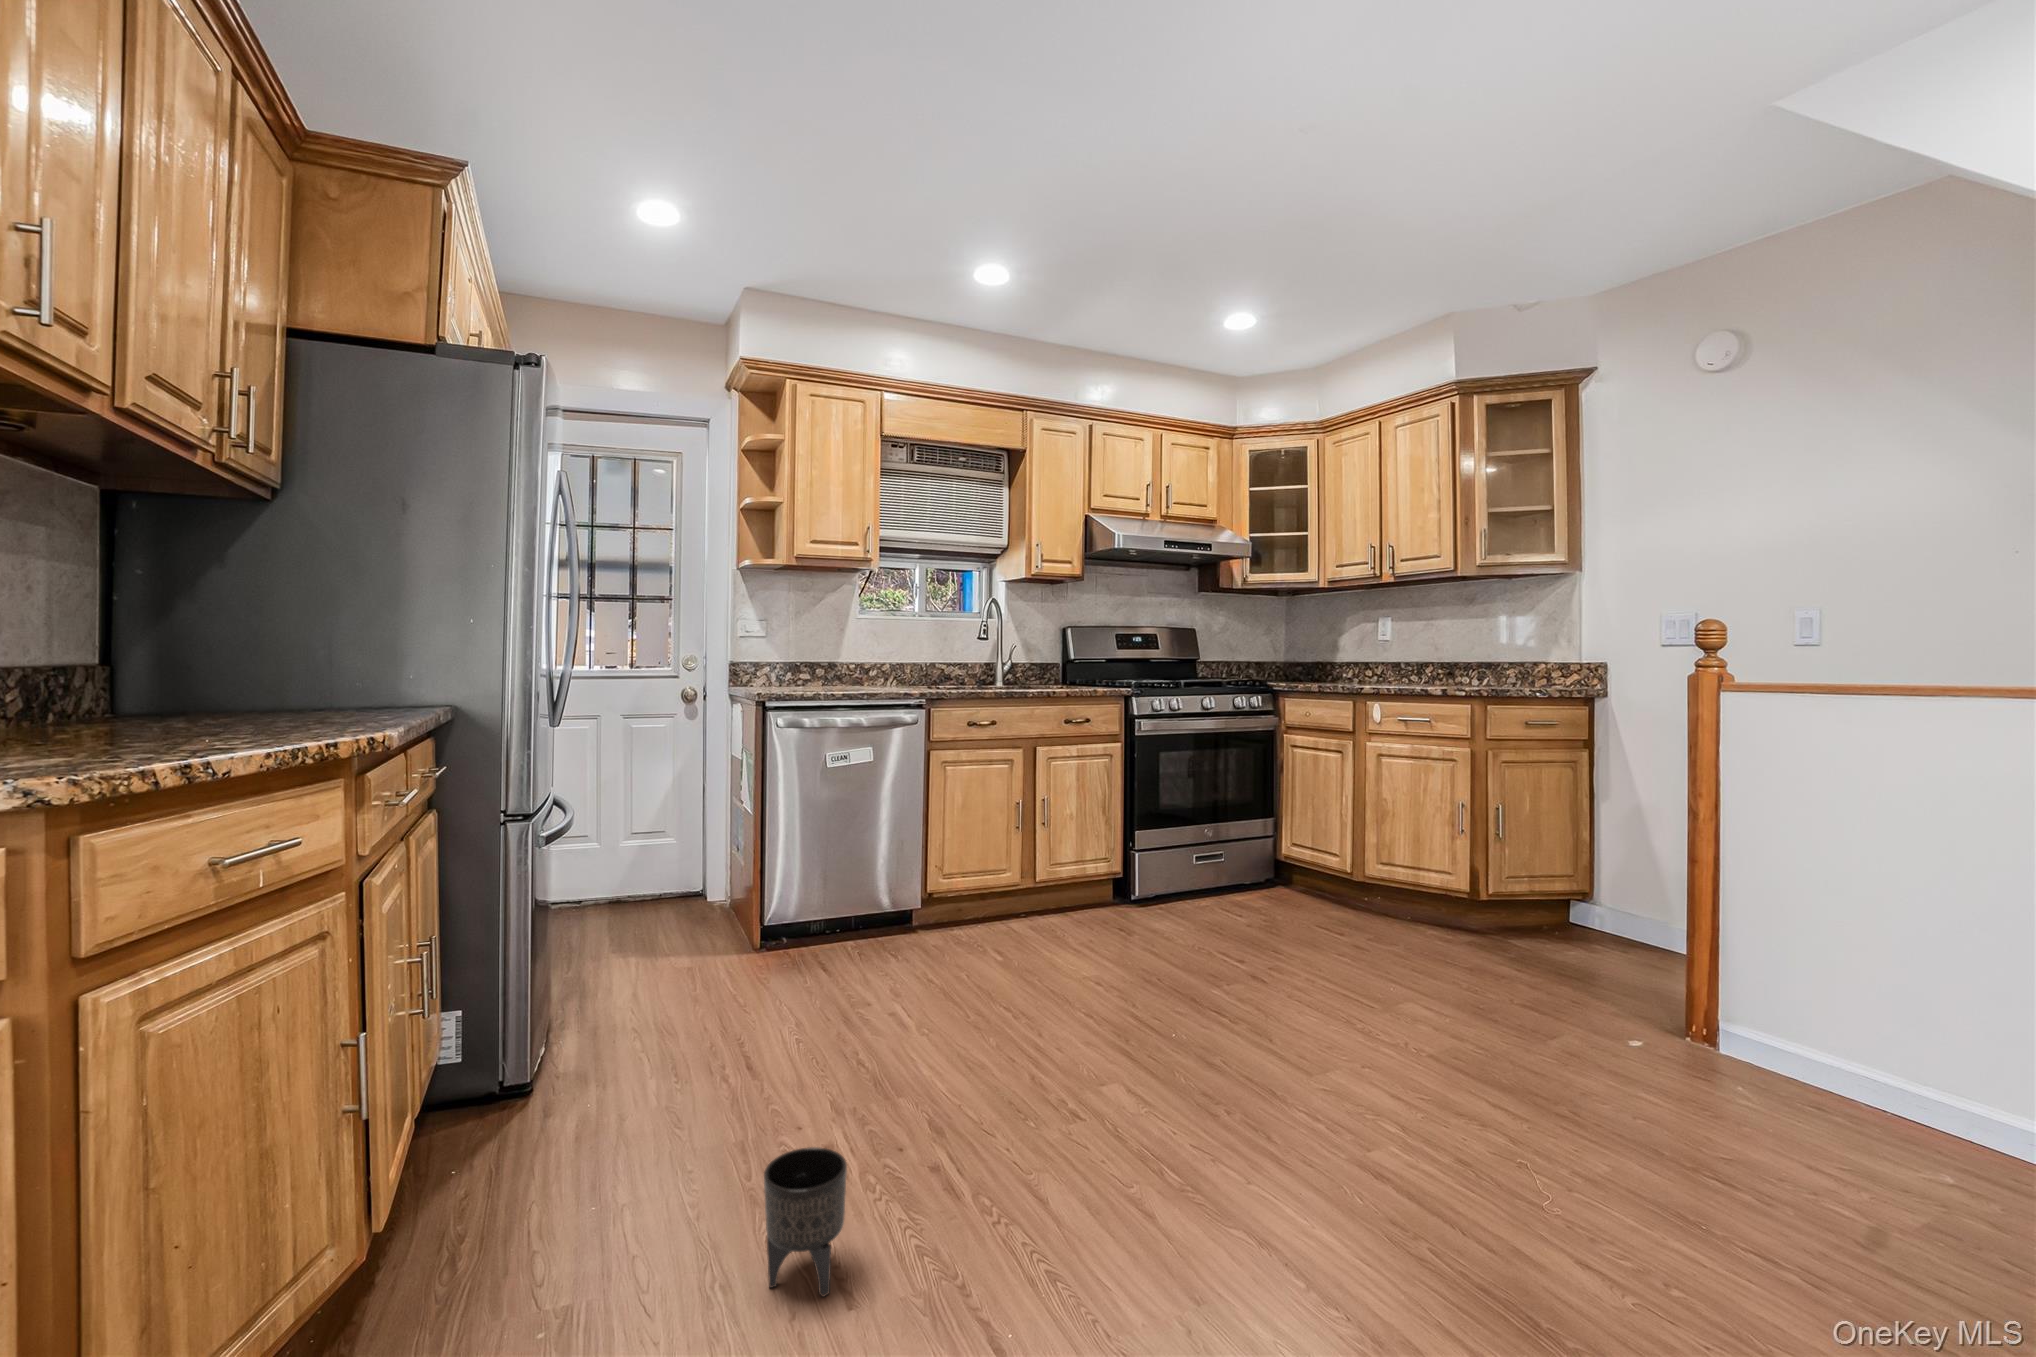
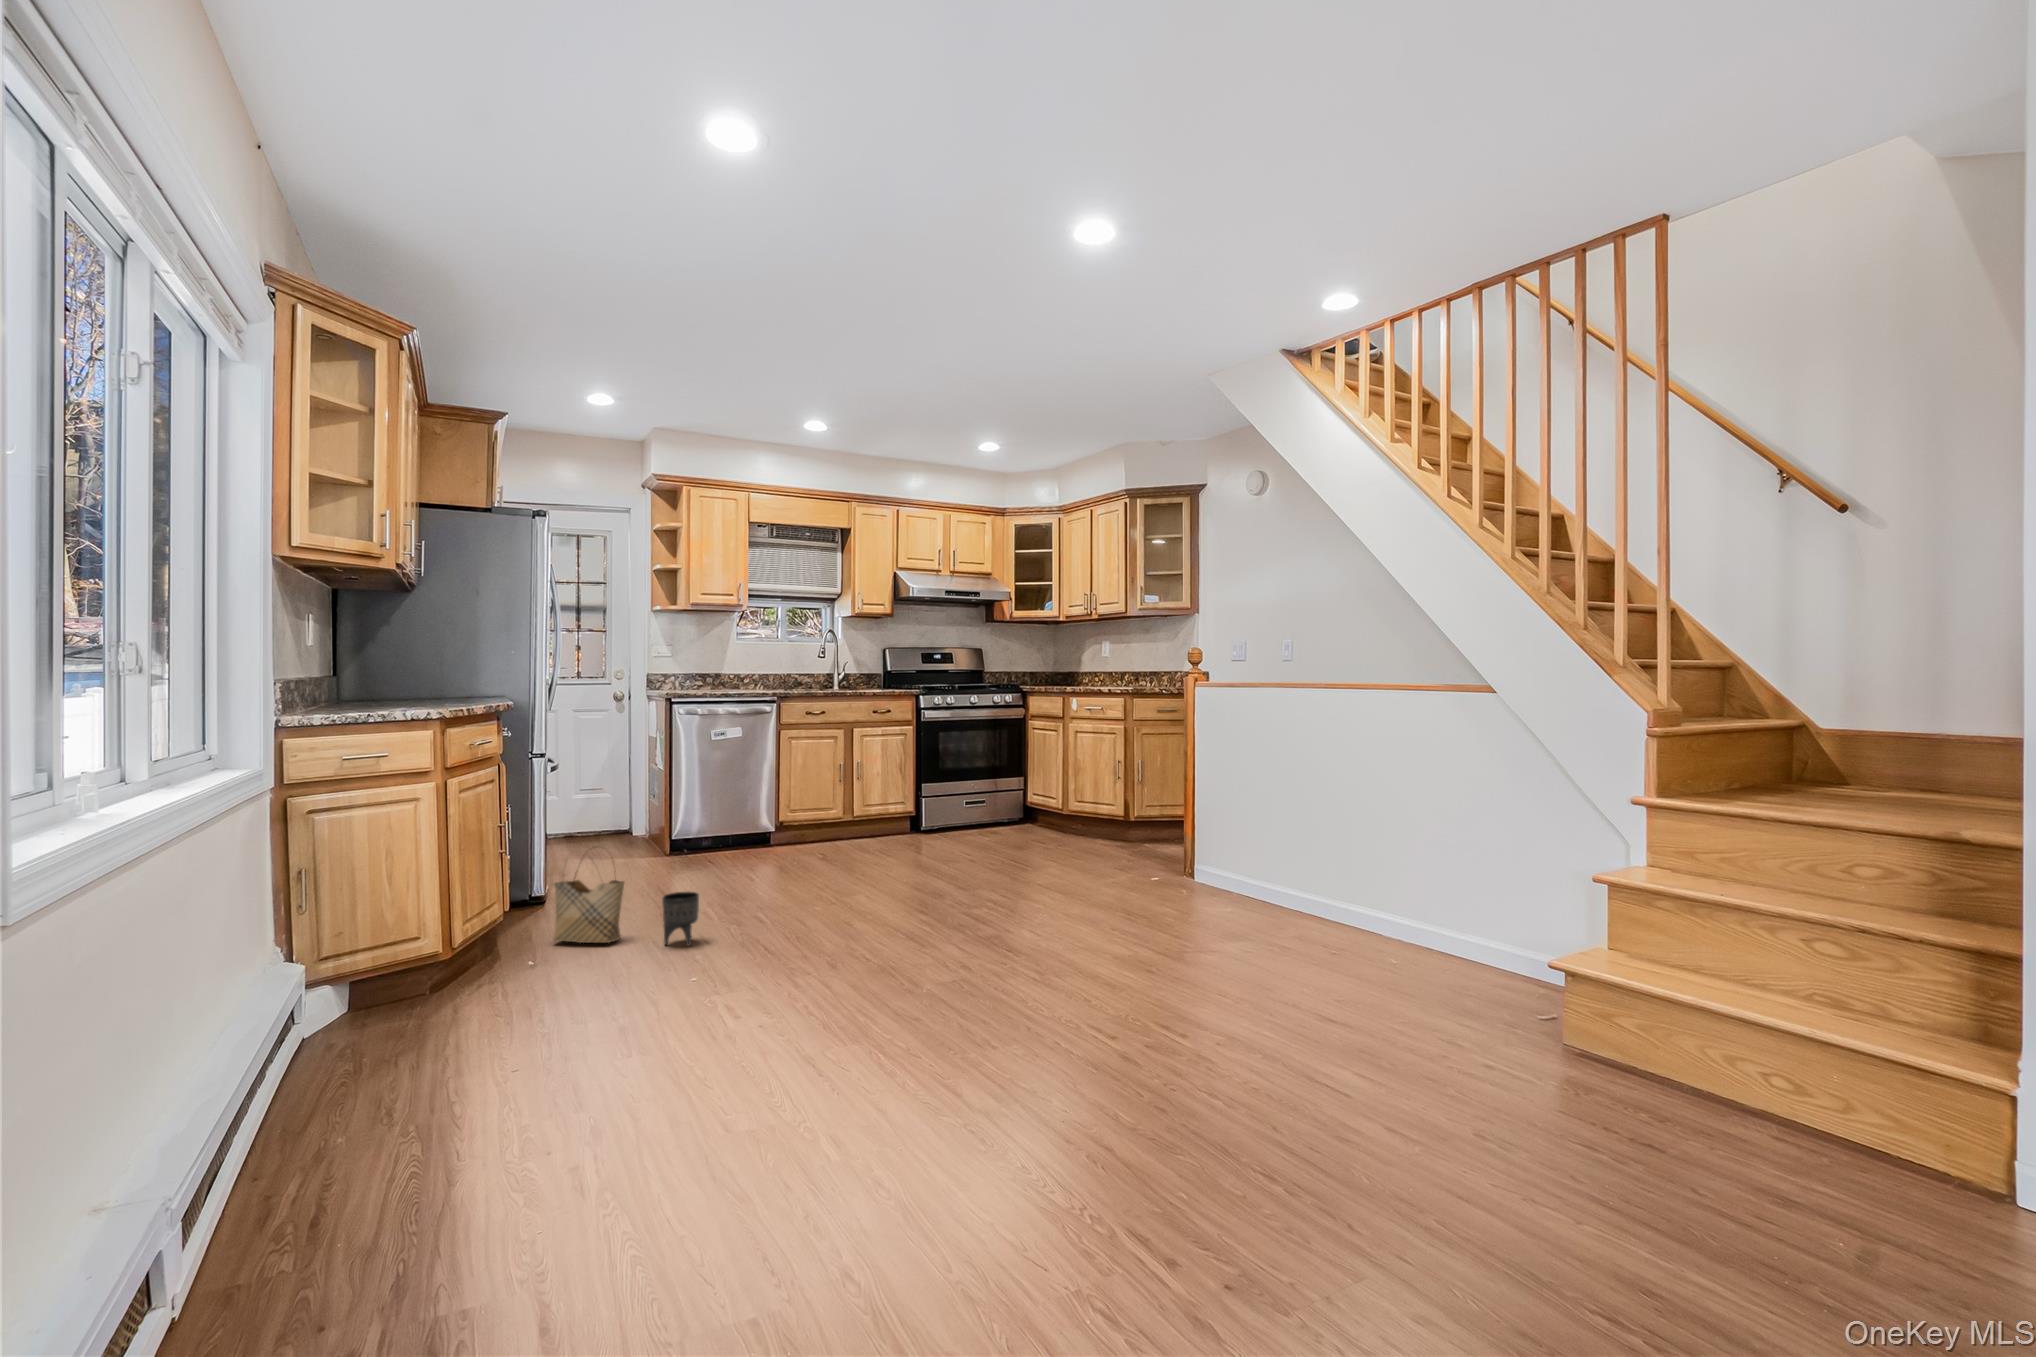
woven basket: none [522,1031,682,1274] -> present [553,847,624,943]

